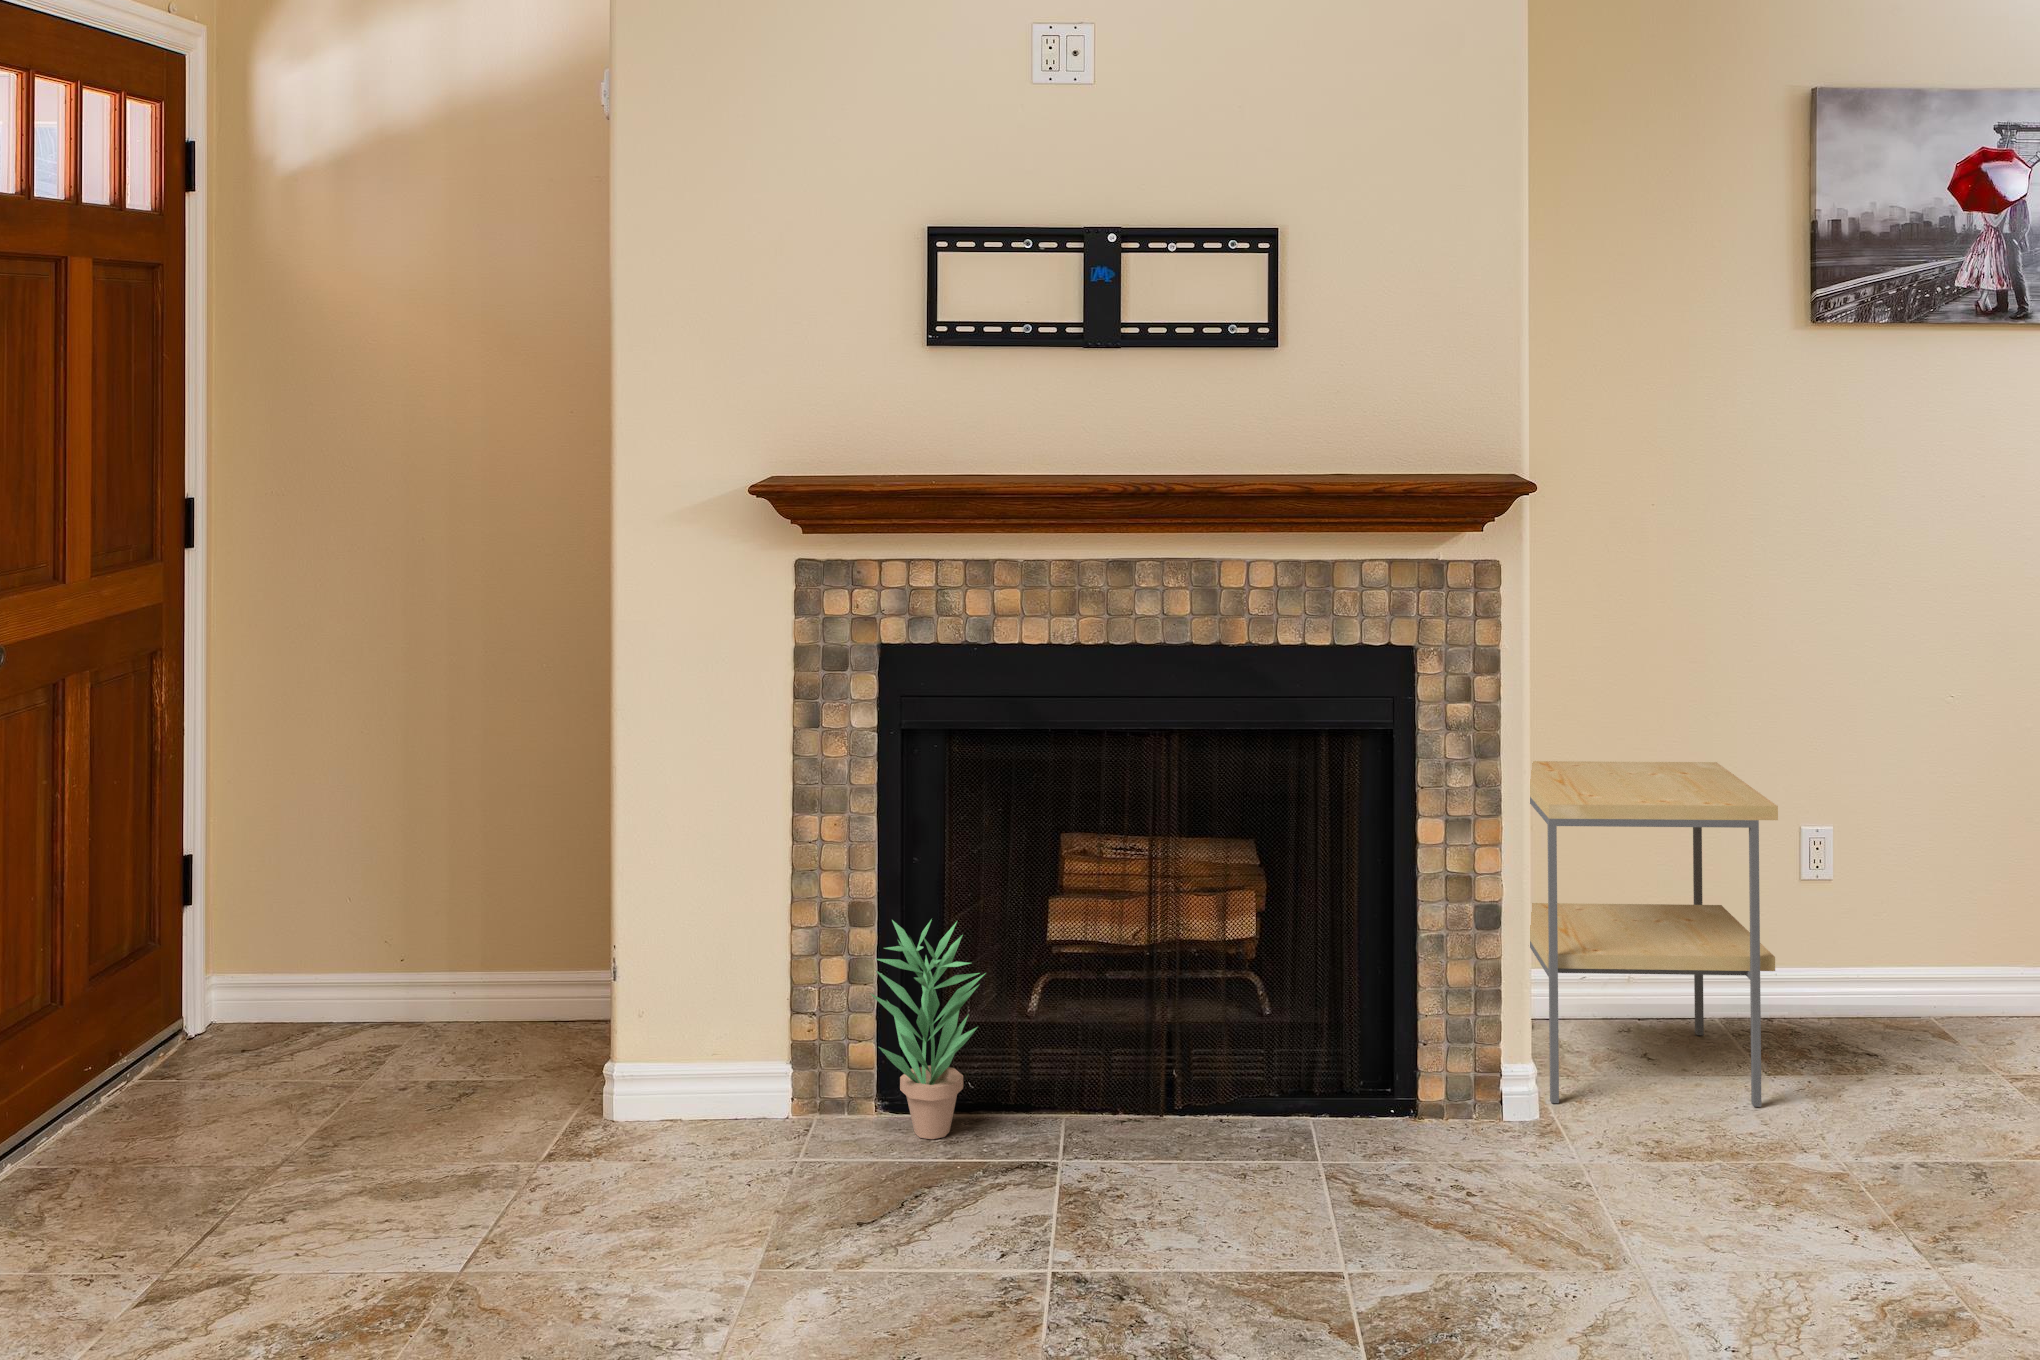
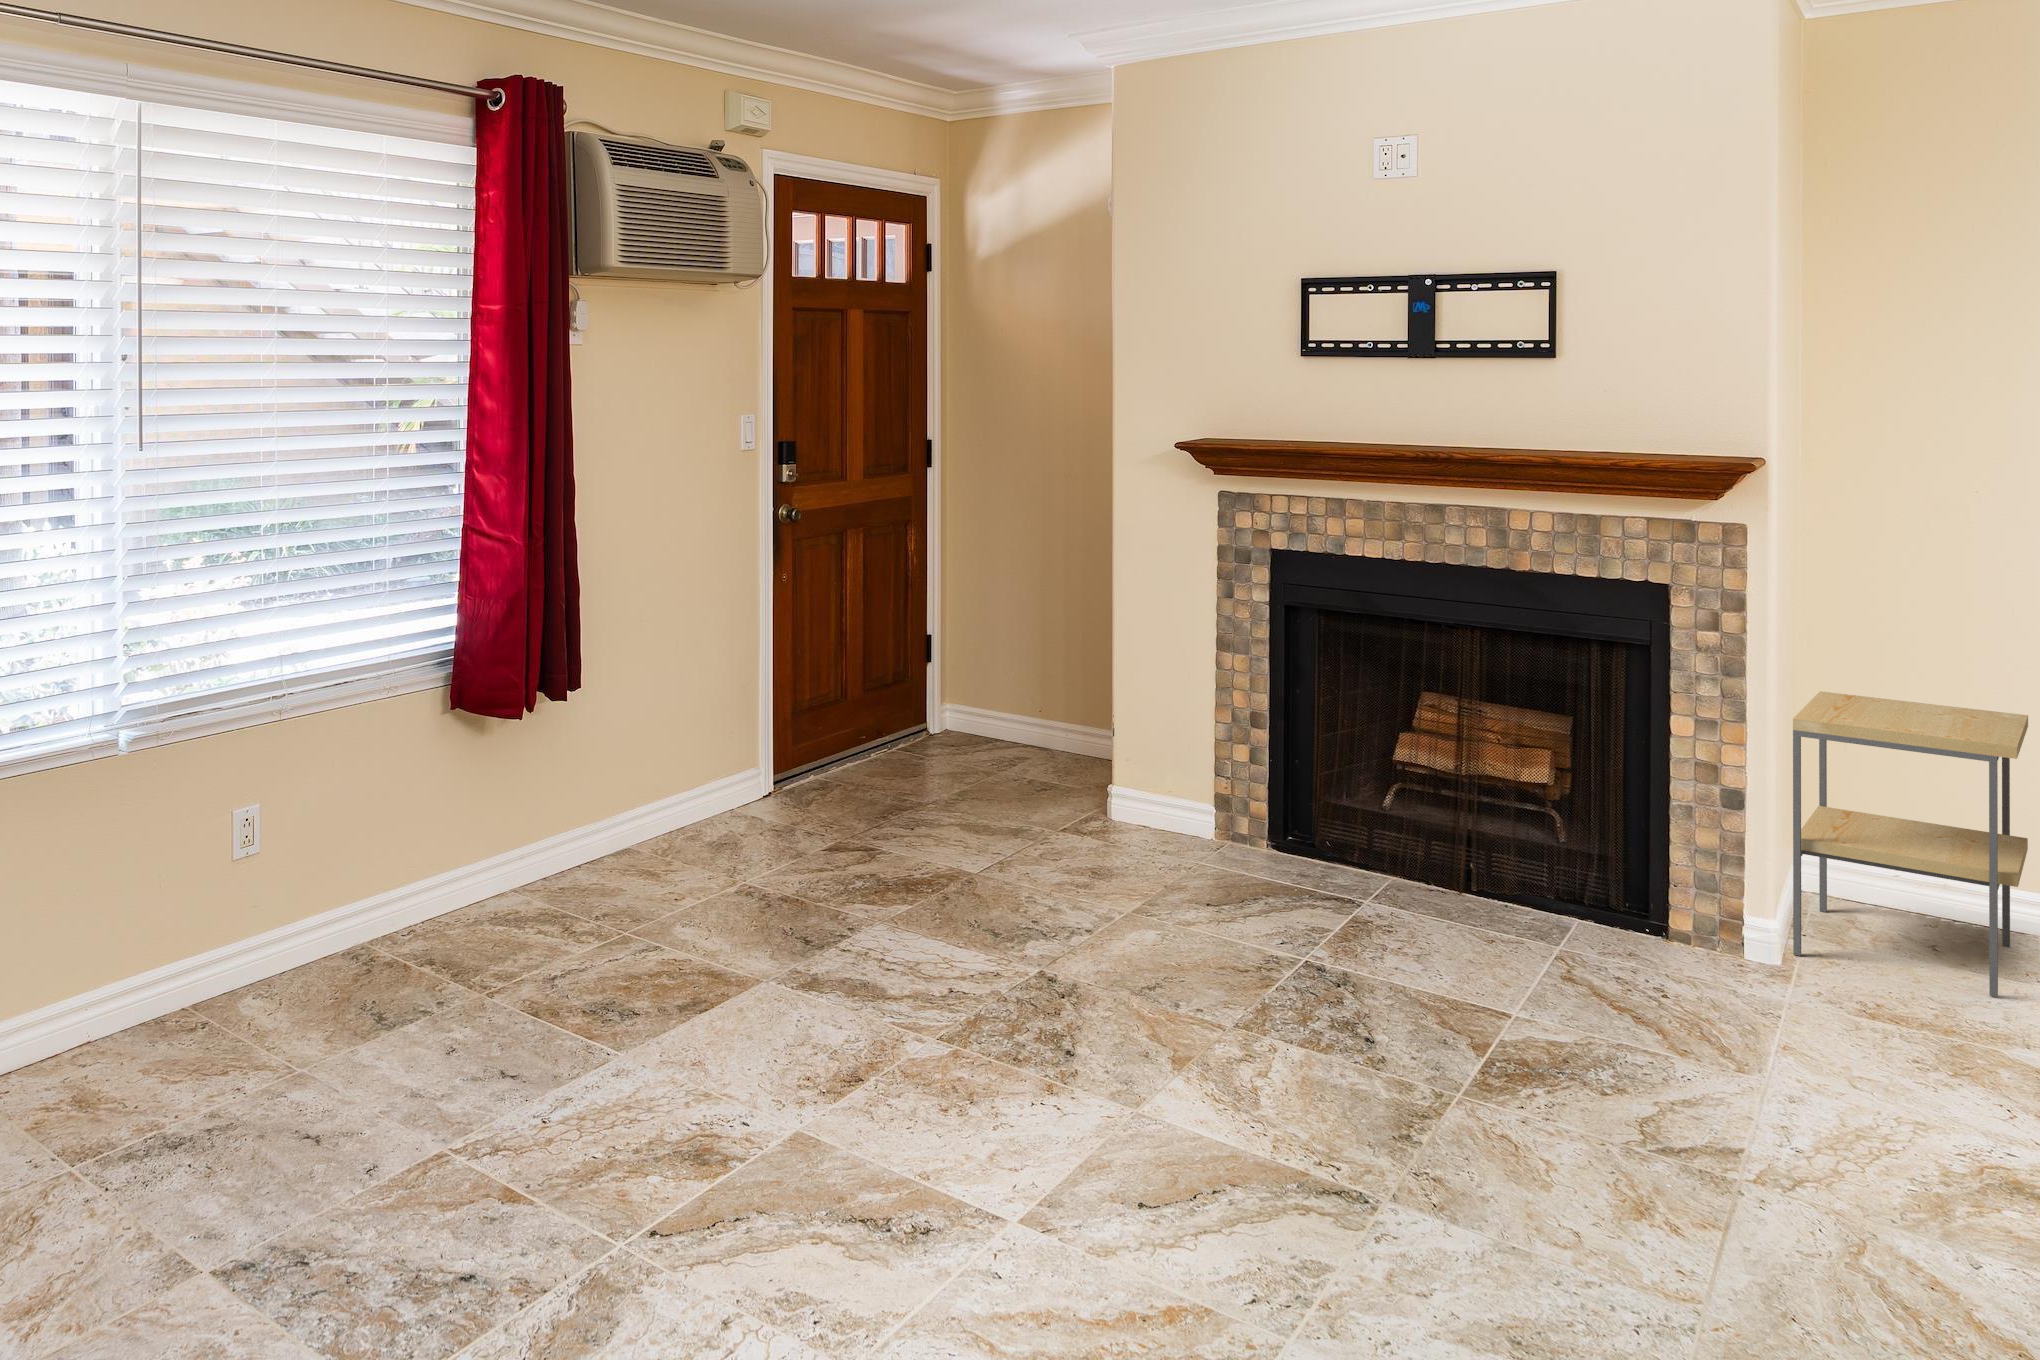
potted plant: present [870,920,985,1139] -> none [1249,727,1328,876]

